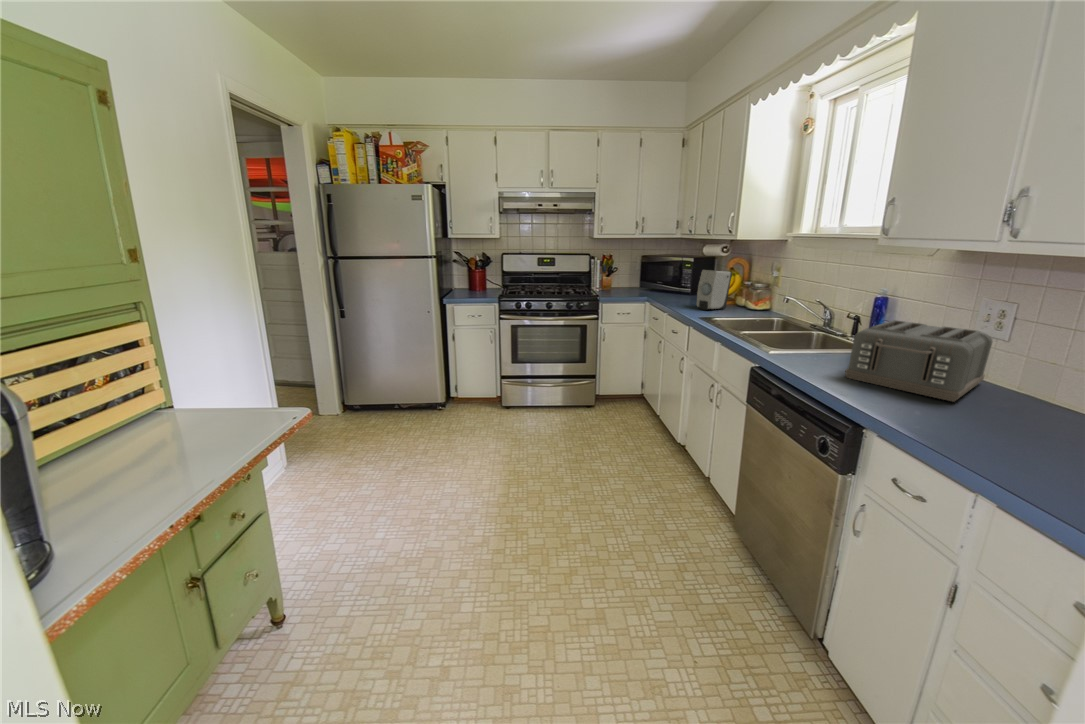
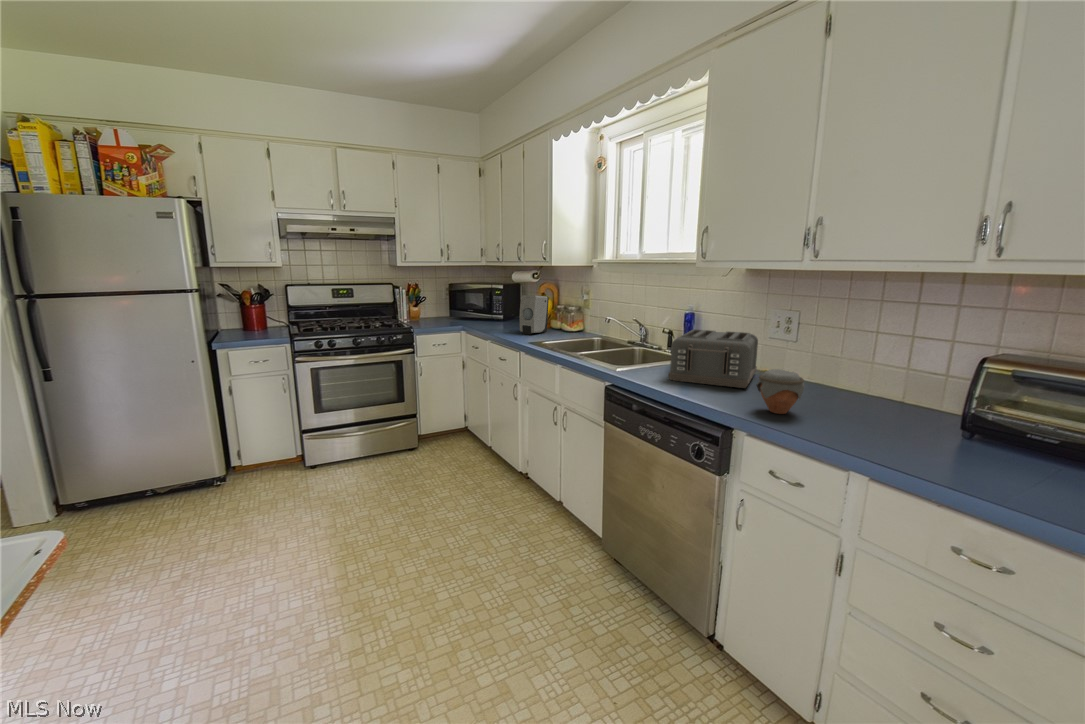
jar: none [963,385,1047,446] -> present [757,369,805,414]

